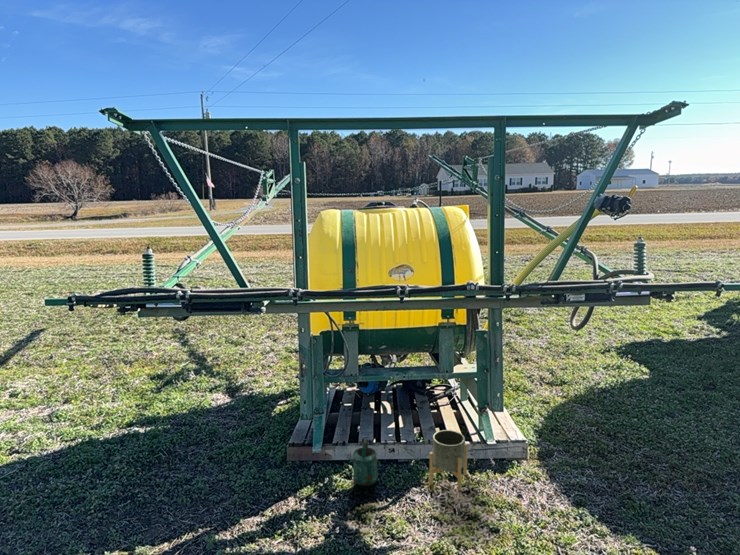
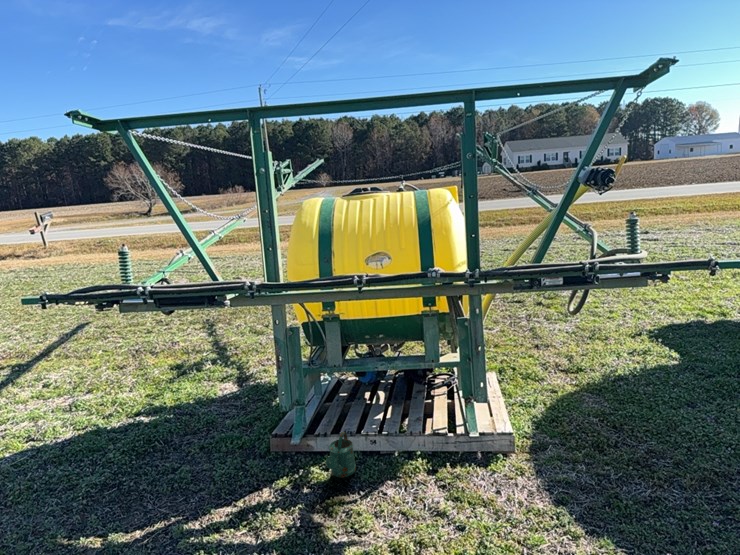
planter: present [429,430,467,491] -> none [404,422,448,485]

